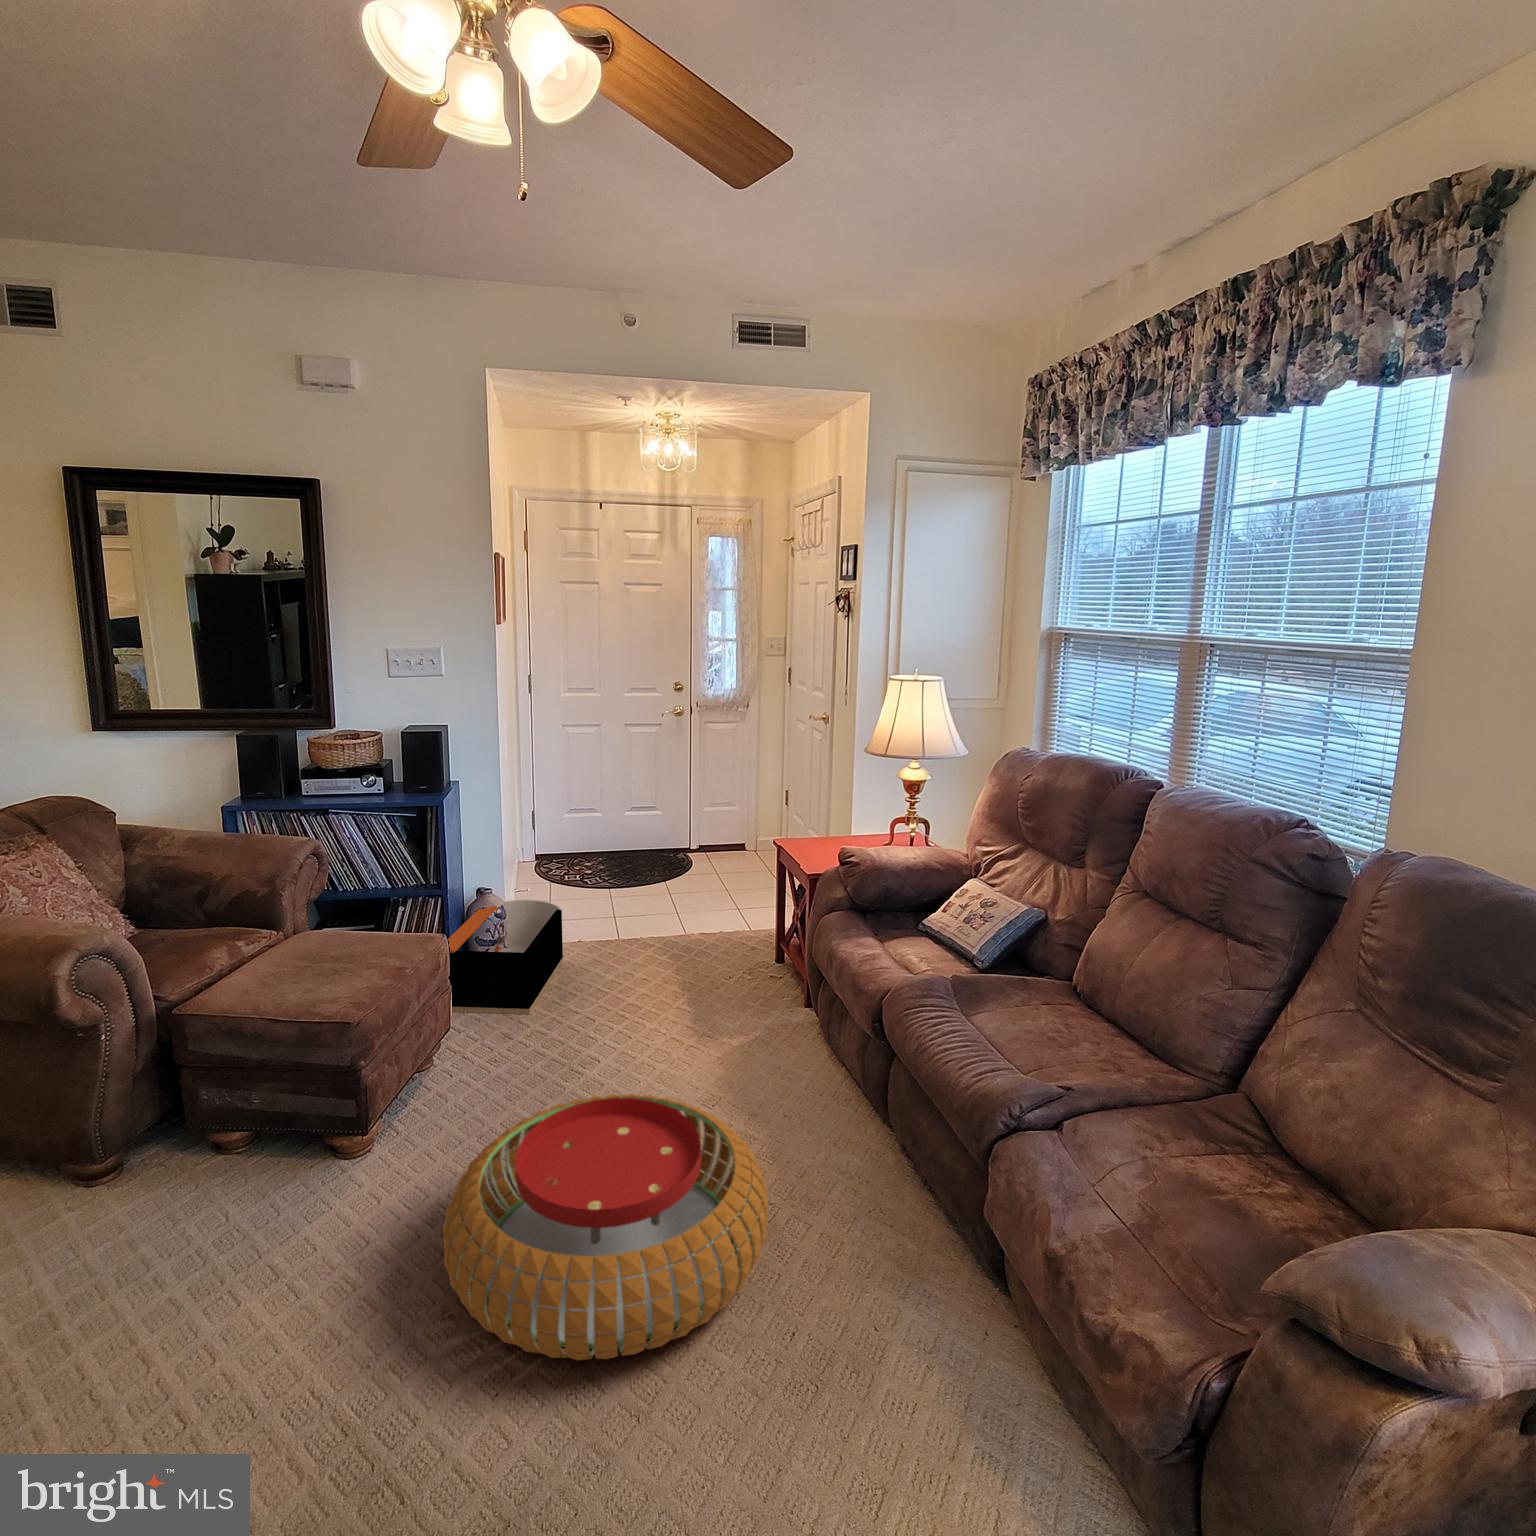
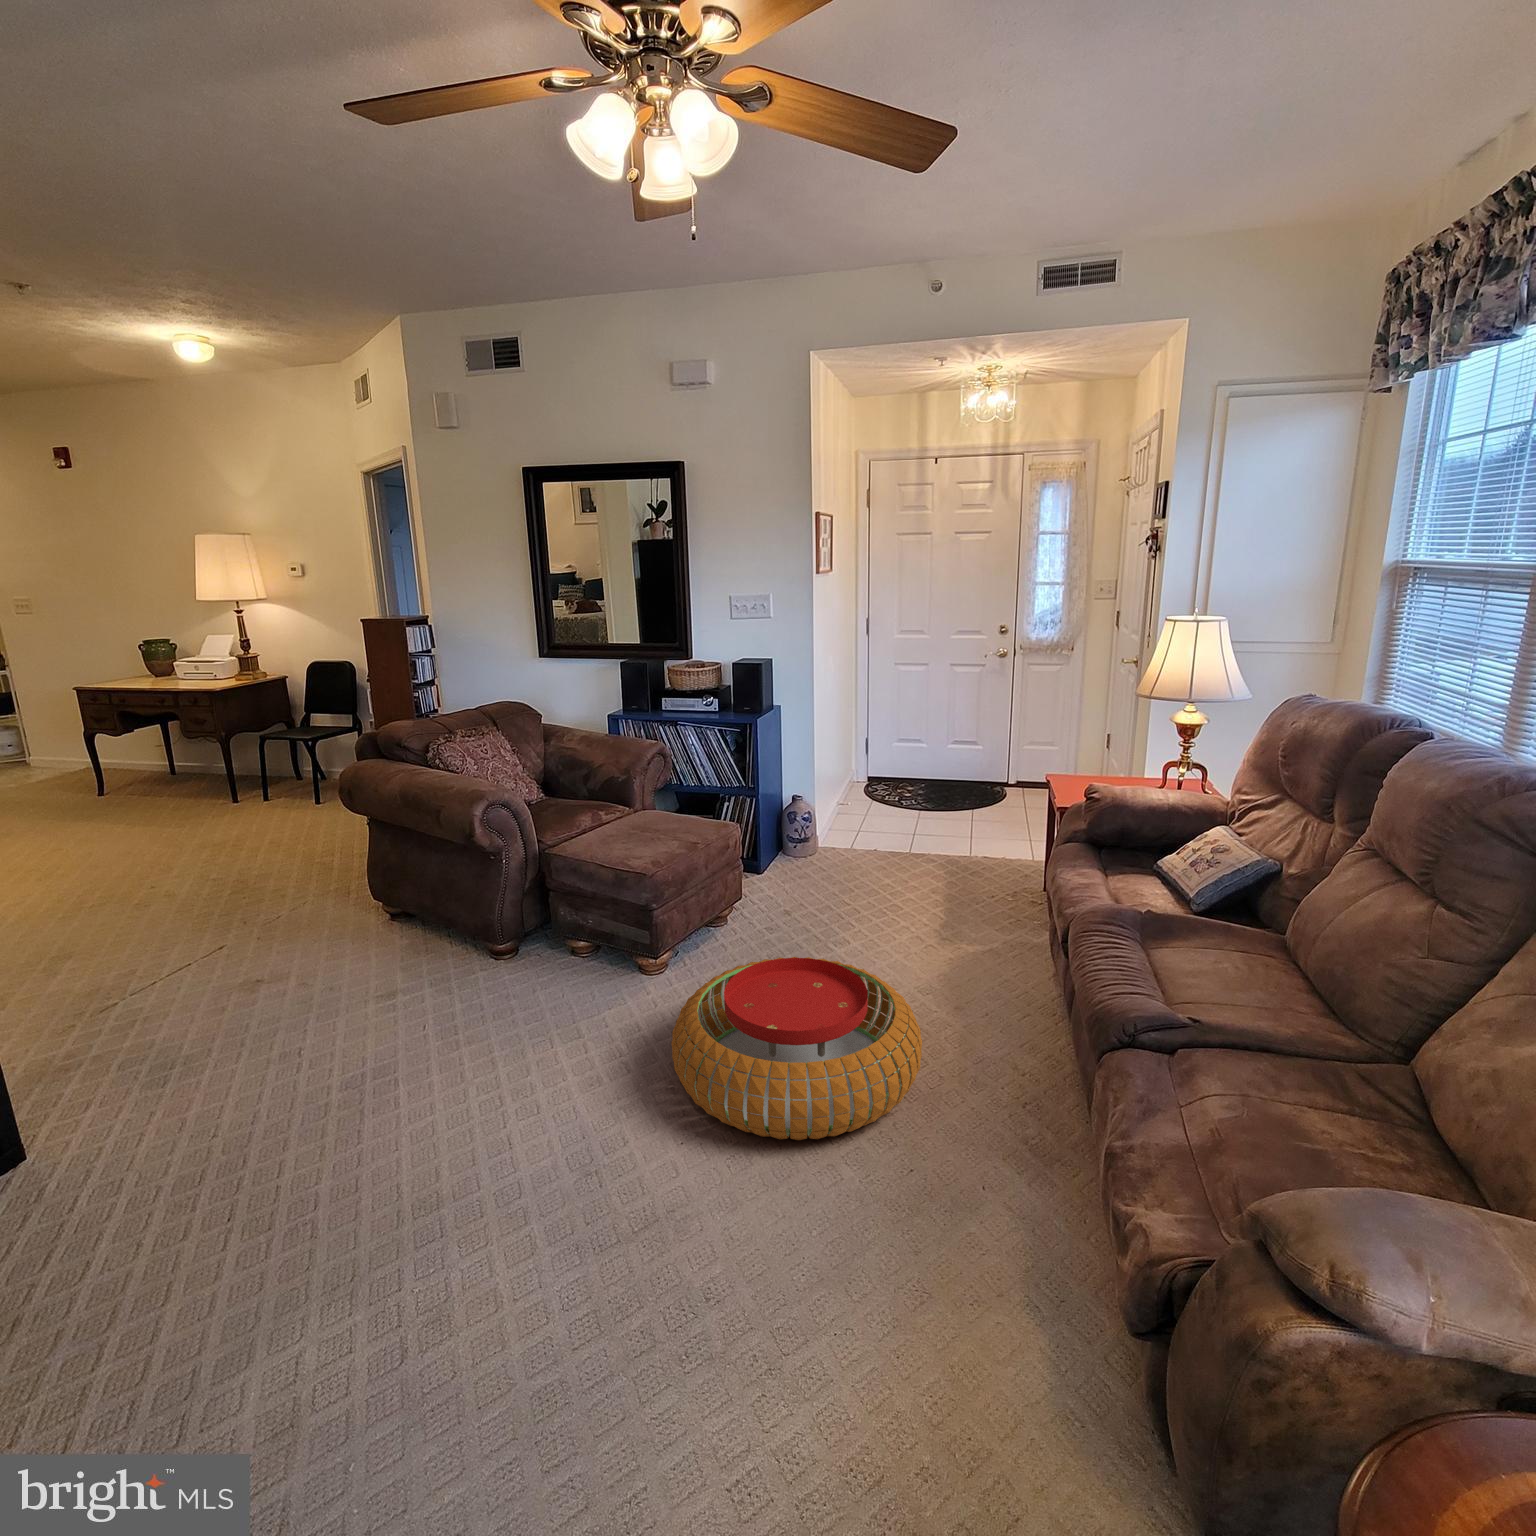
storage bin: present [448,900,563,1014] -> none [743,808,852,899]

